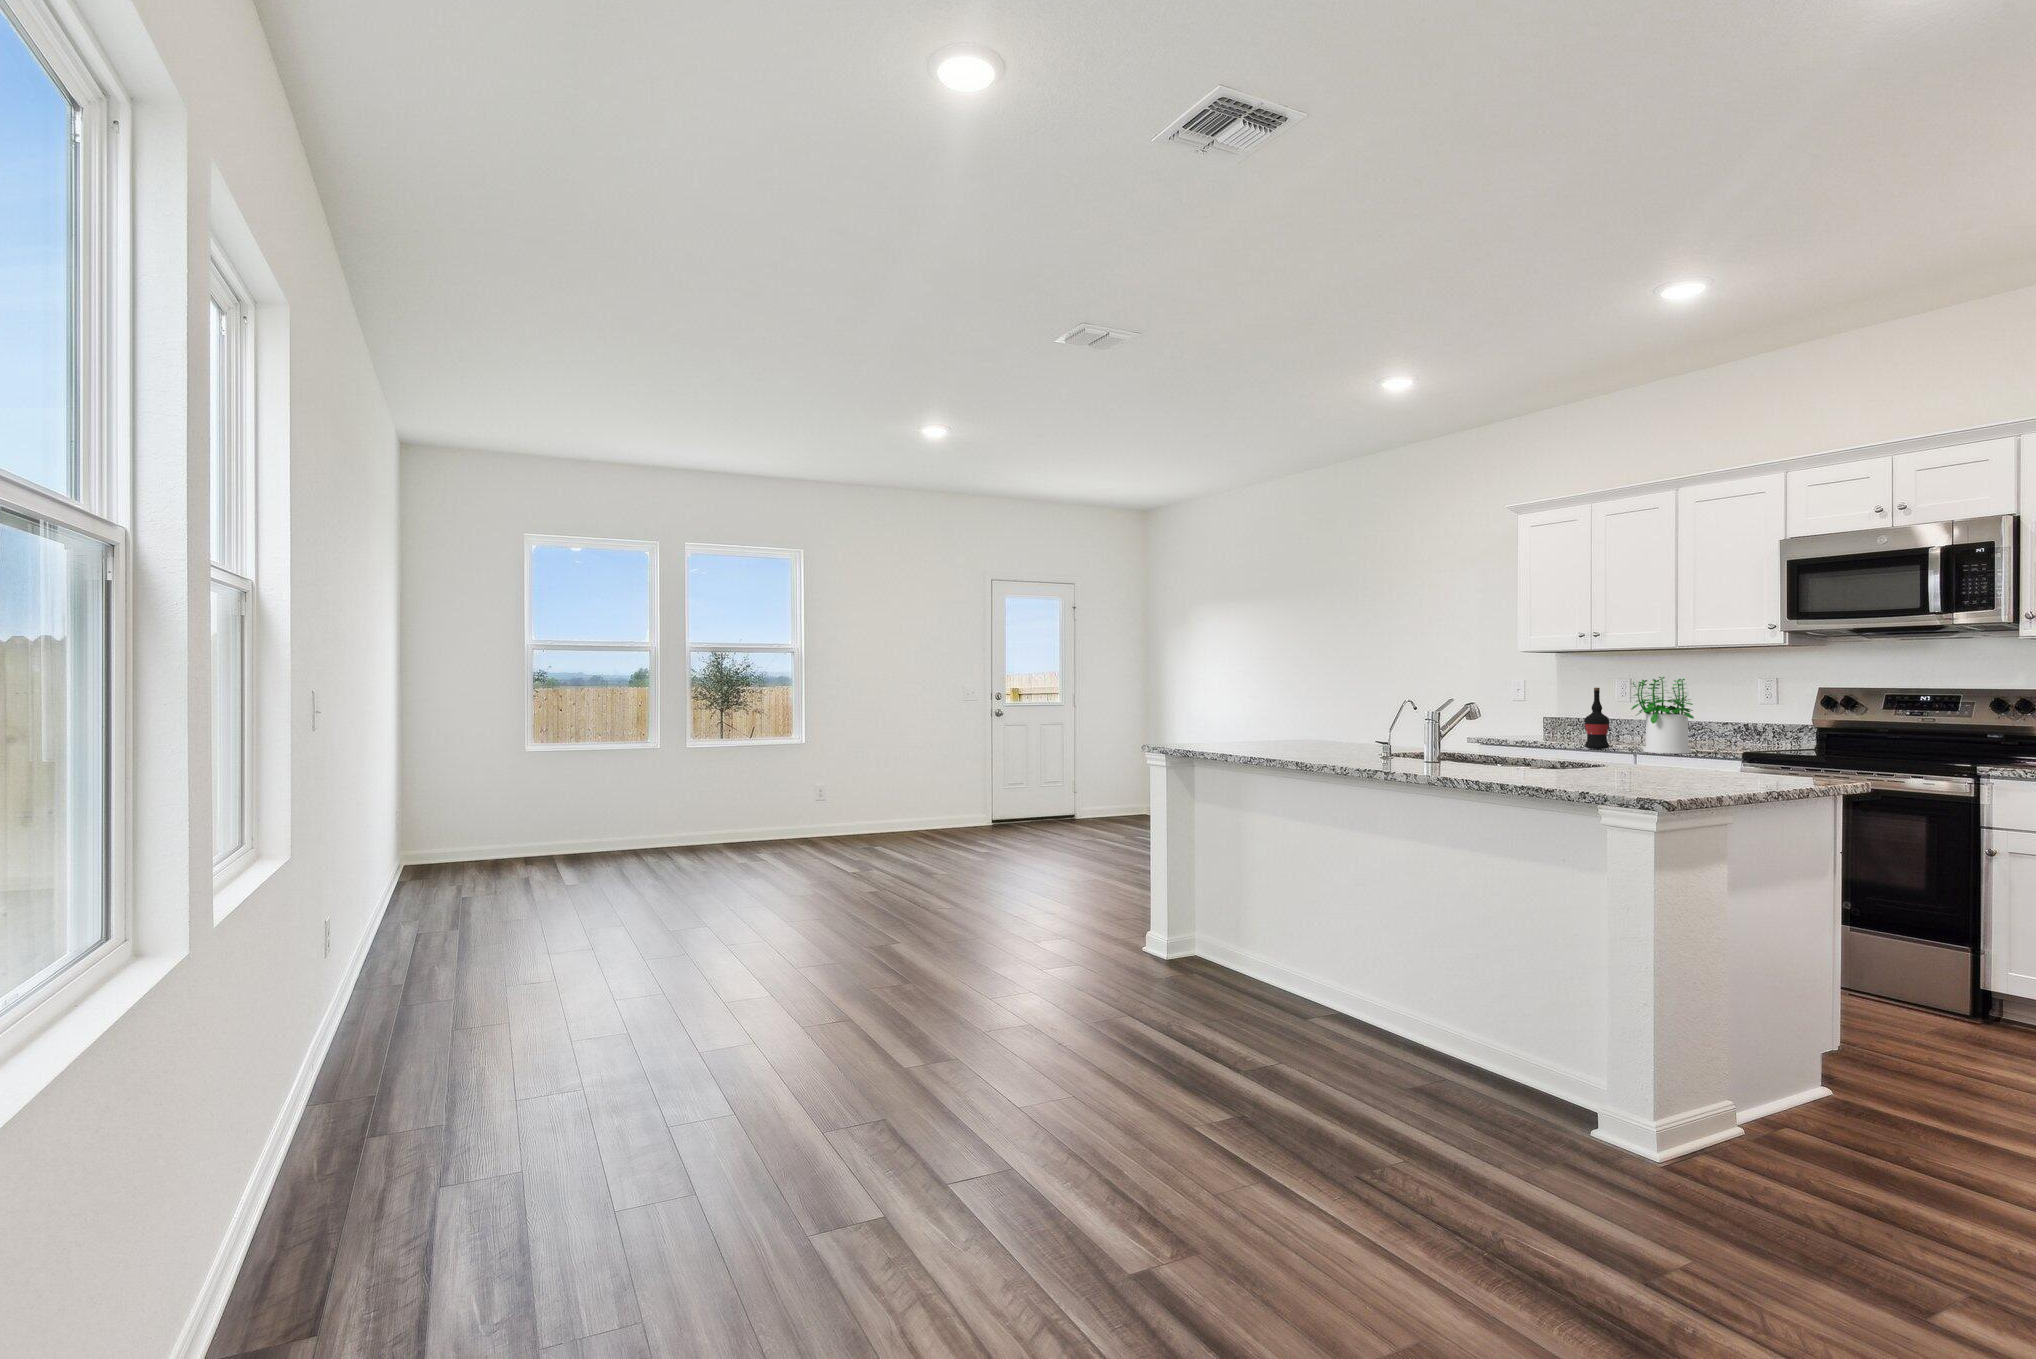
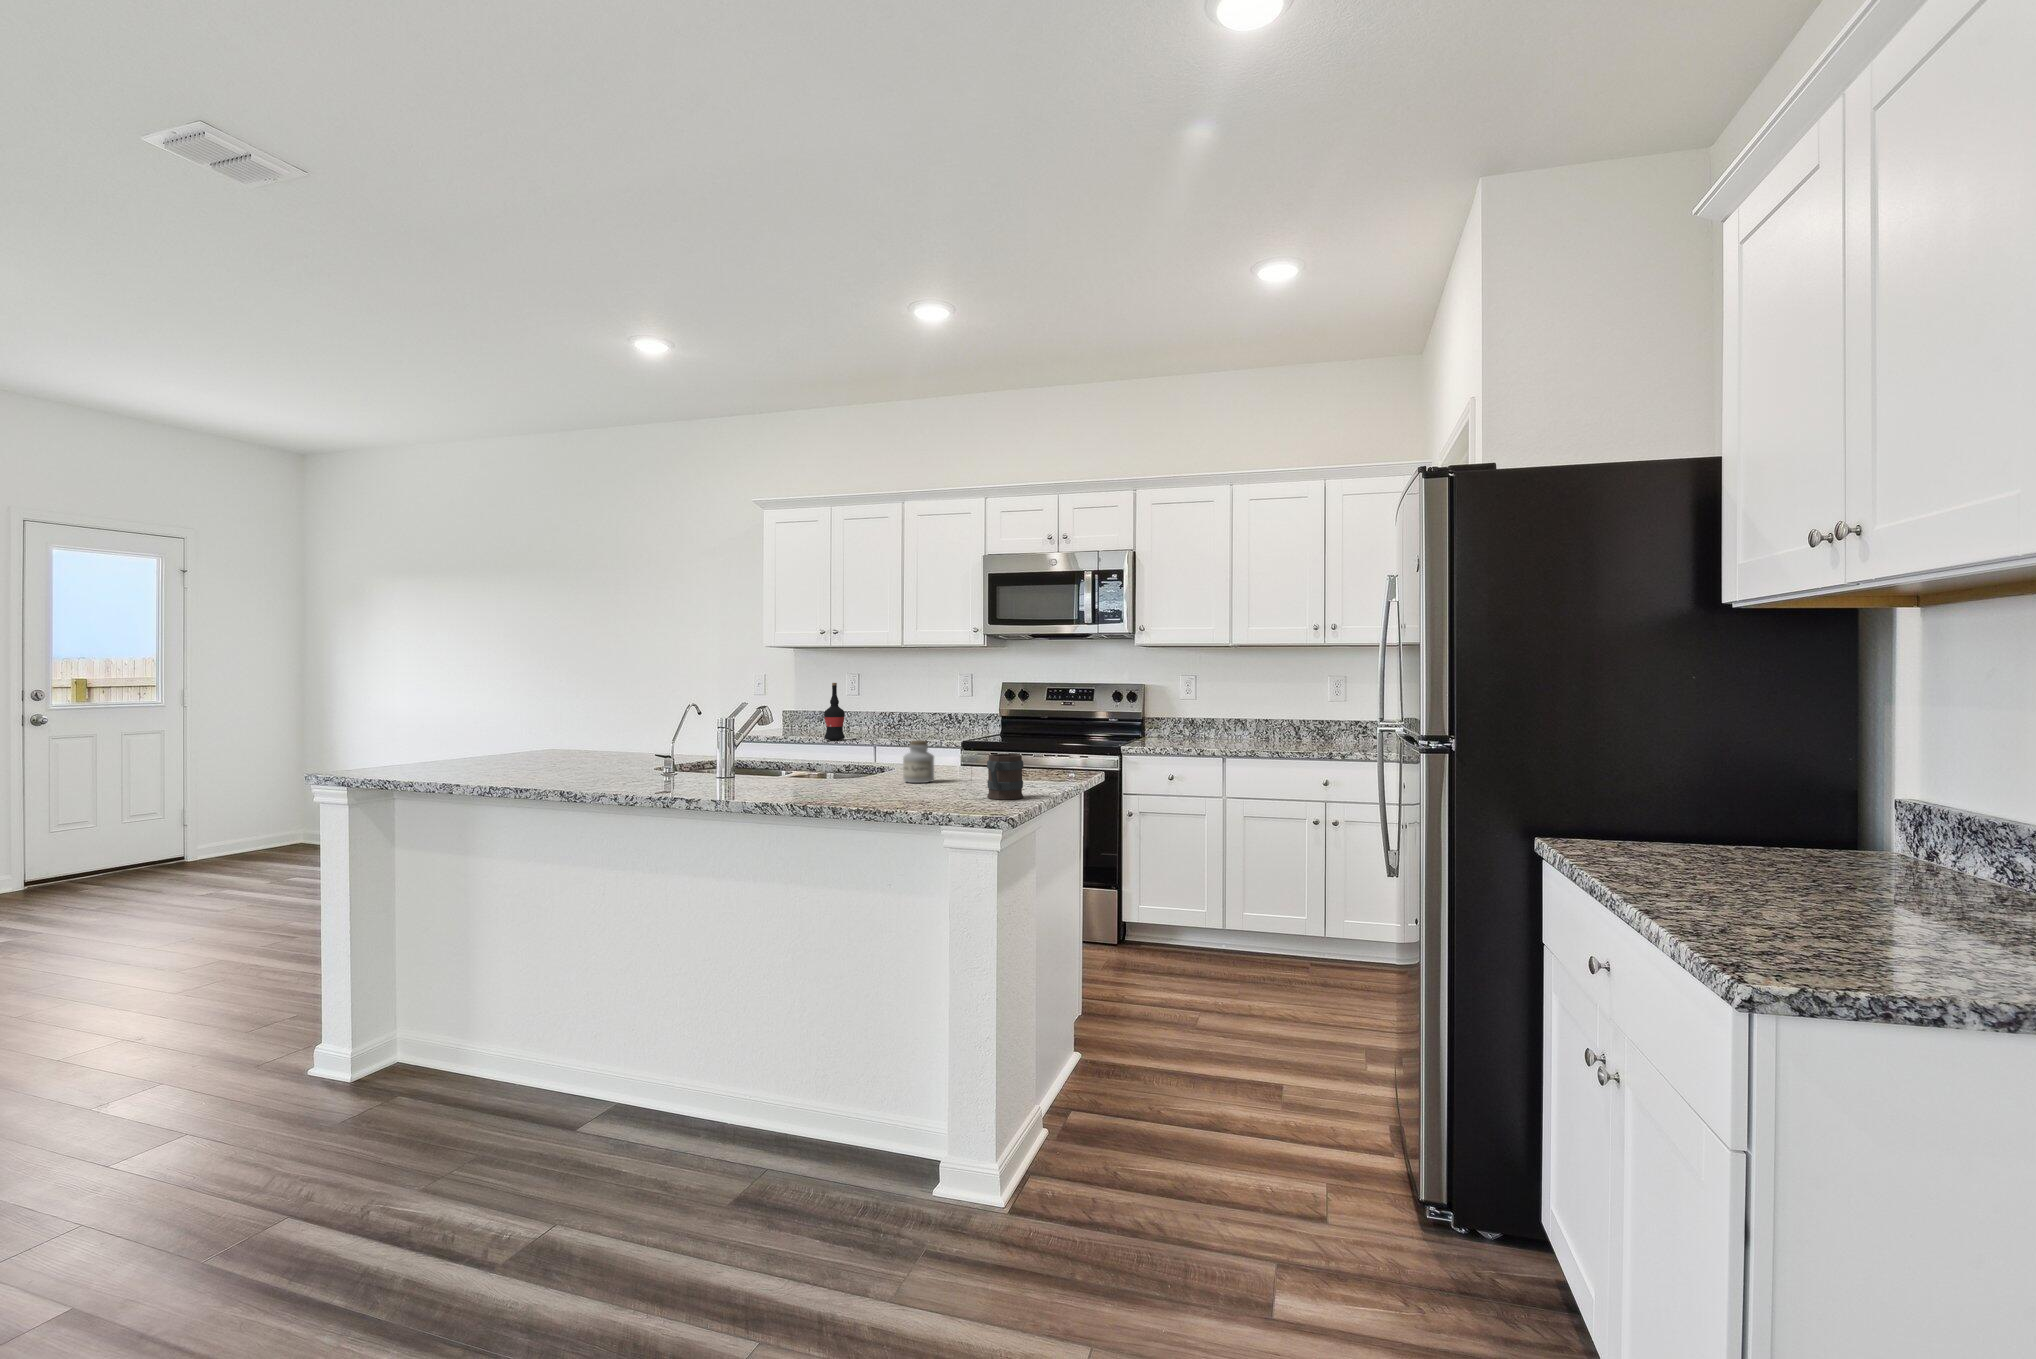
potted plant: present [1631,677,1694,754] -> none [863,673,915,742]
jar: none [1598,735,1632,775] -> present [903,740,934,783]
mug: none [1656,745,1699,788] -> present [987,754,1024,799]

